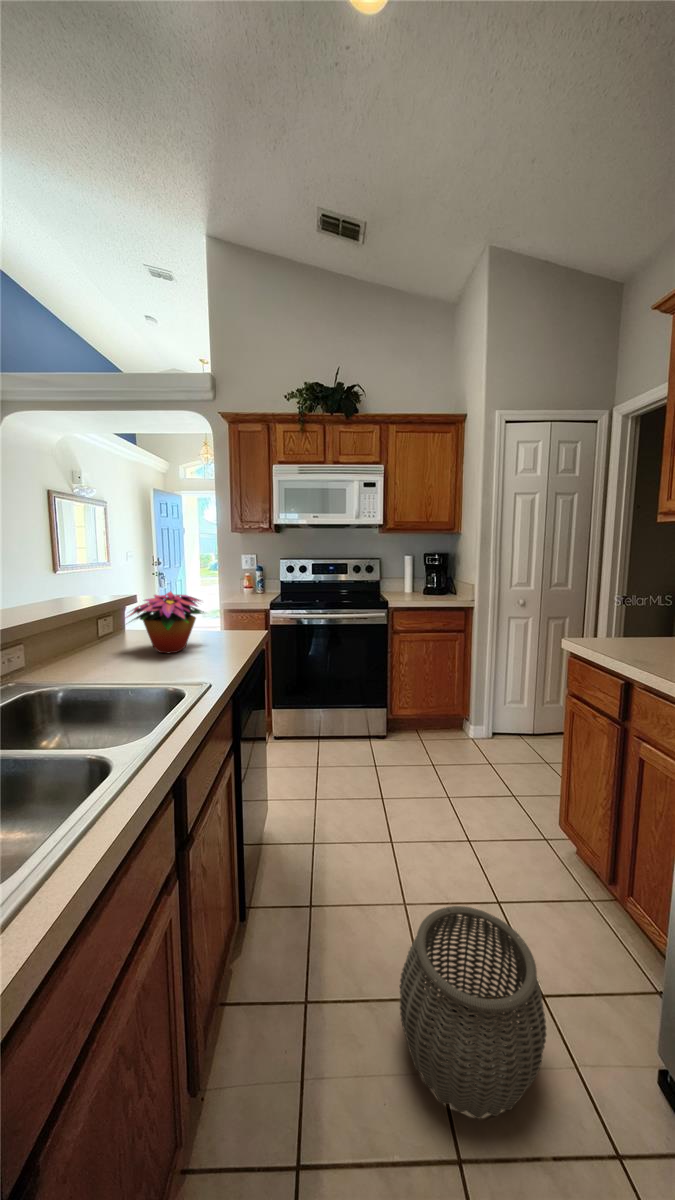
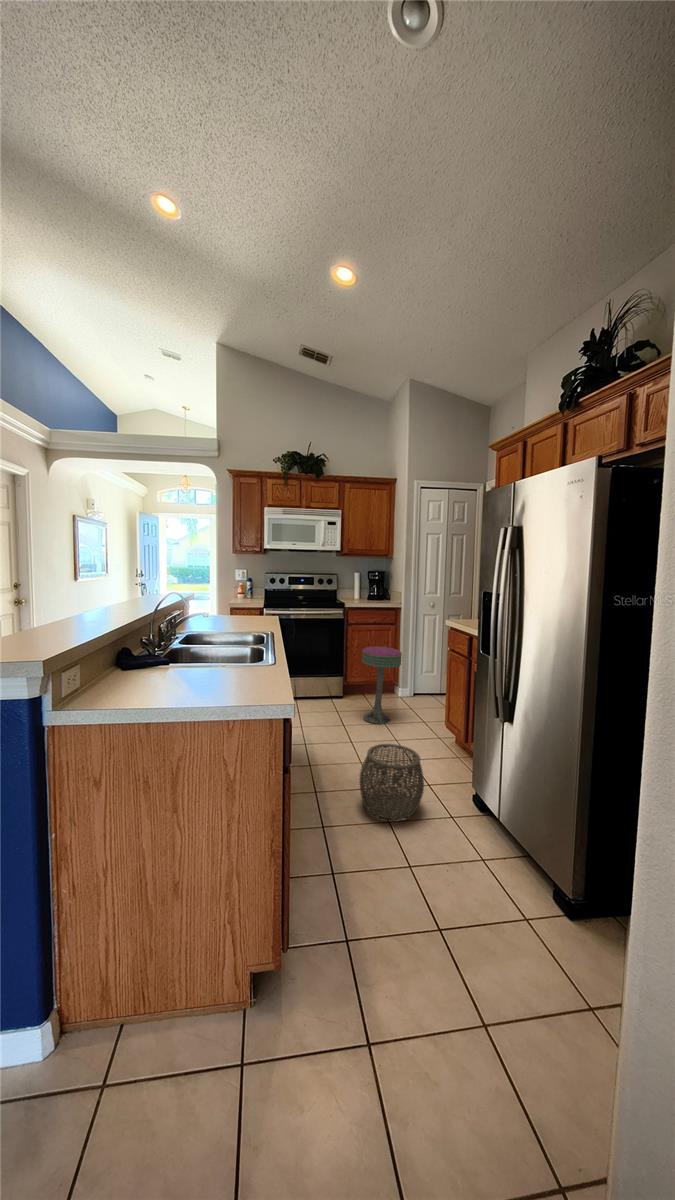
flower arrangement: present [127,592,204,654] -> none [202,590,252,625]
bar stool: none [413,670,478,795] -> present [362,646,402,724]

